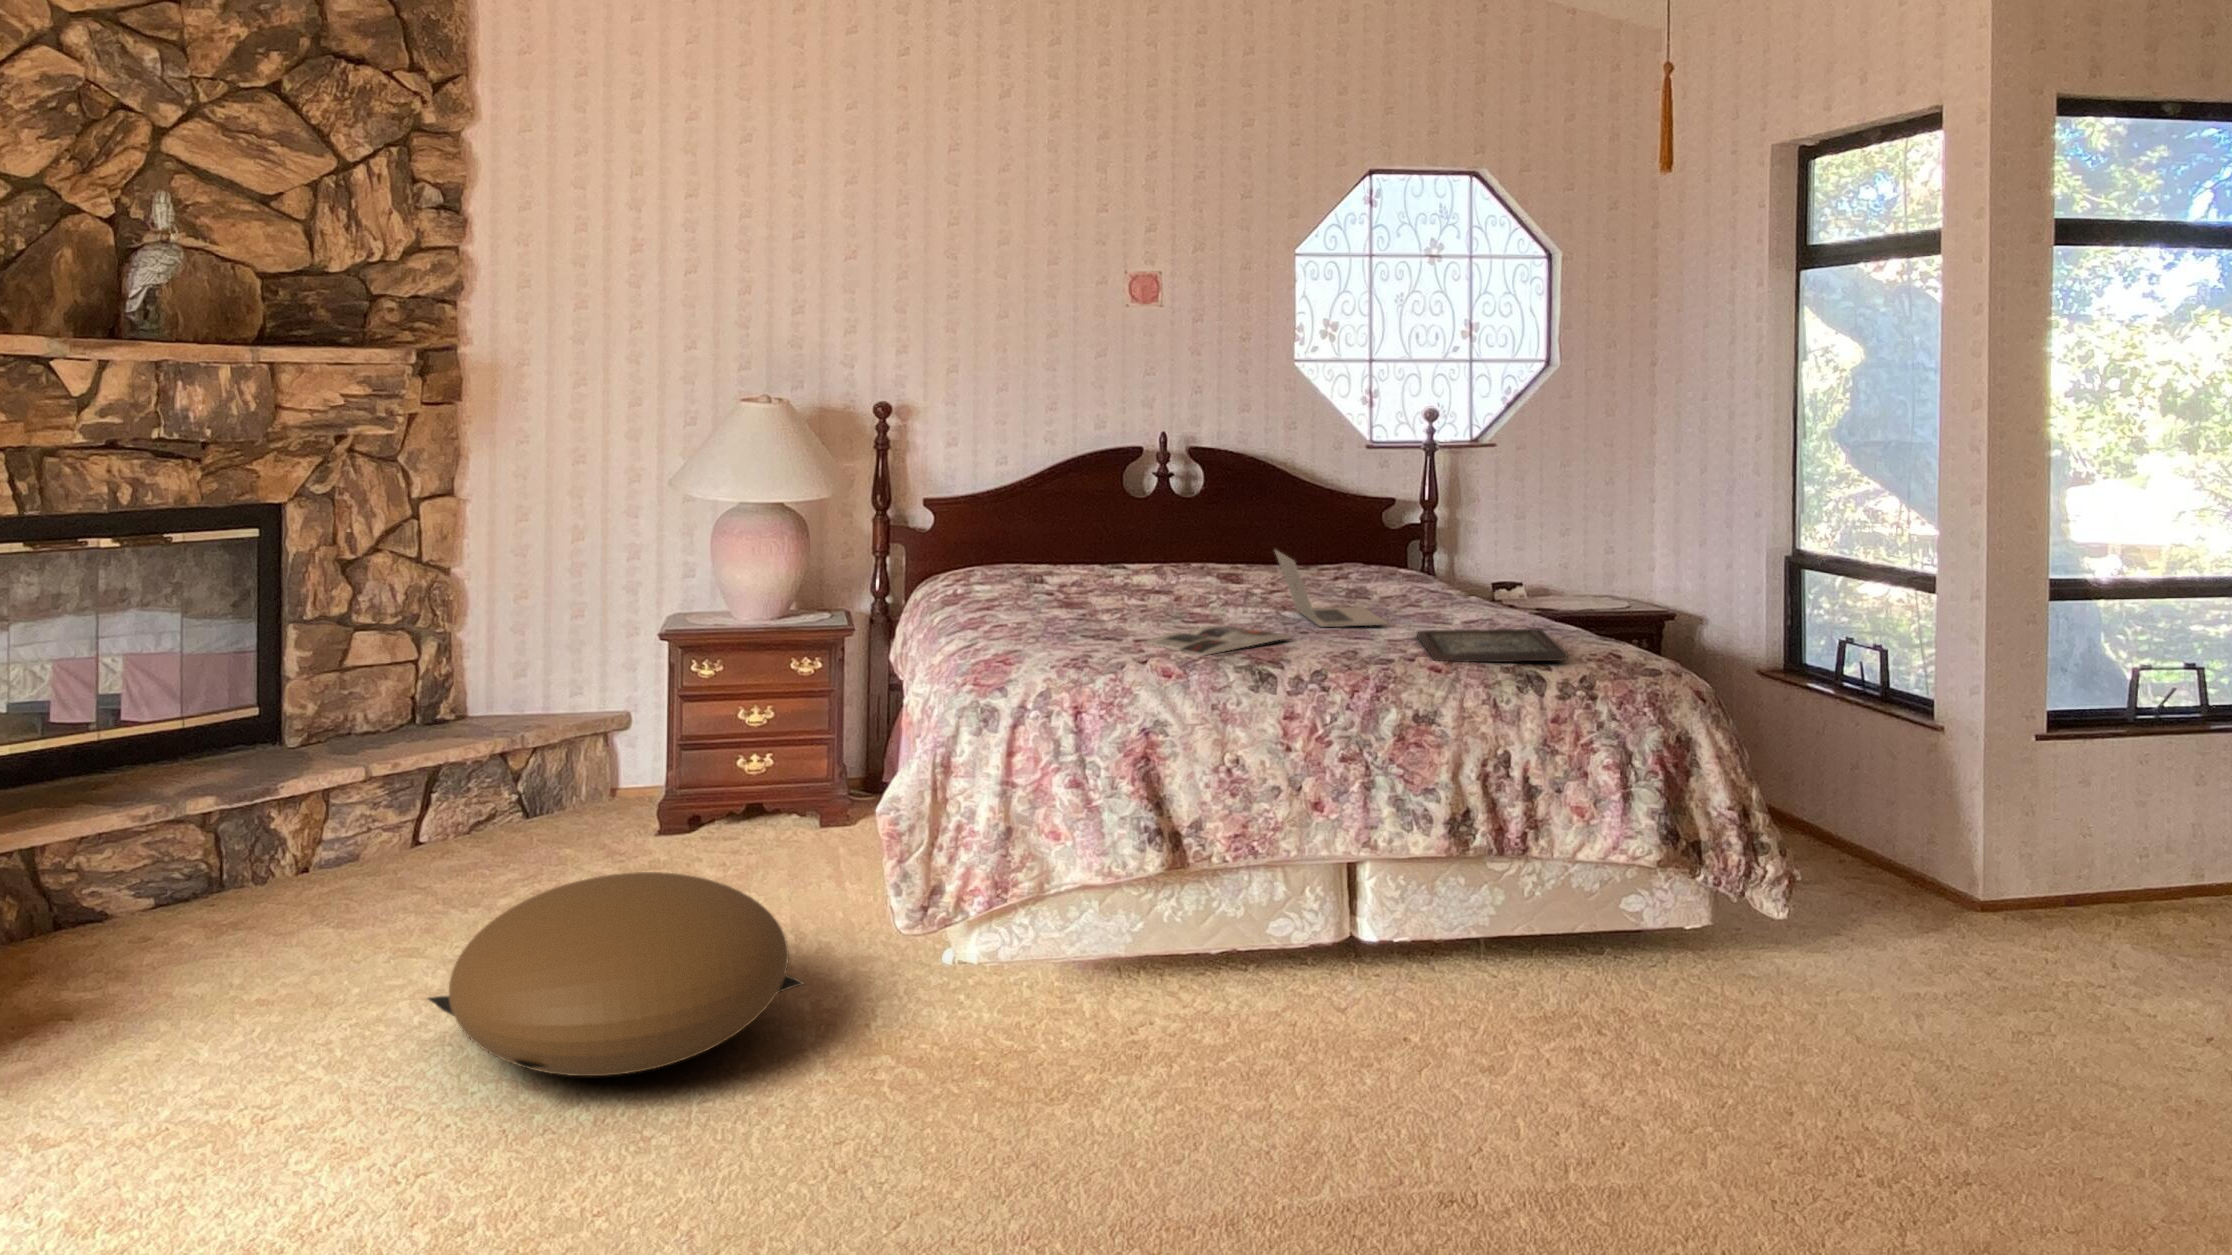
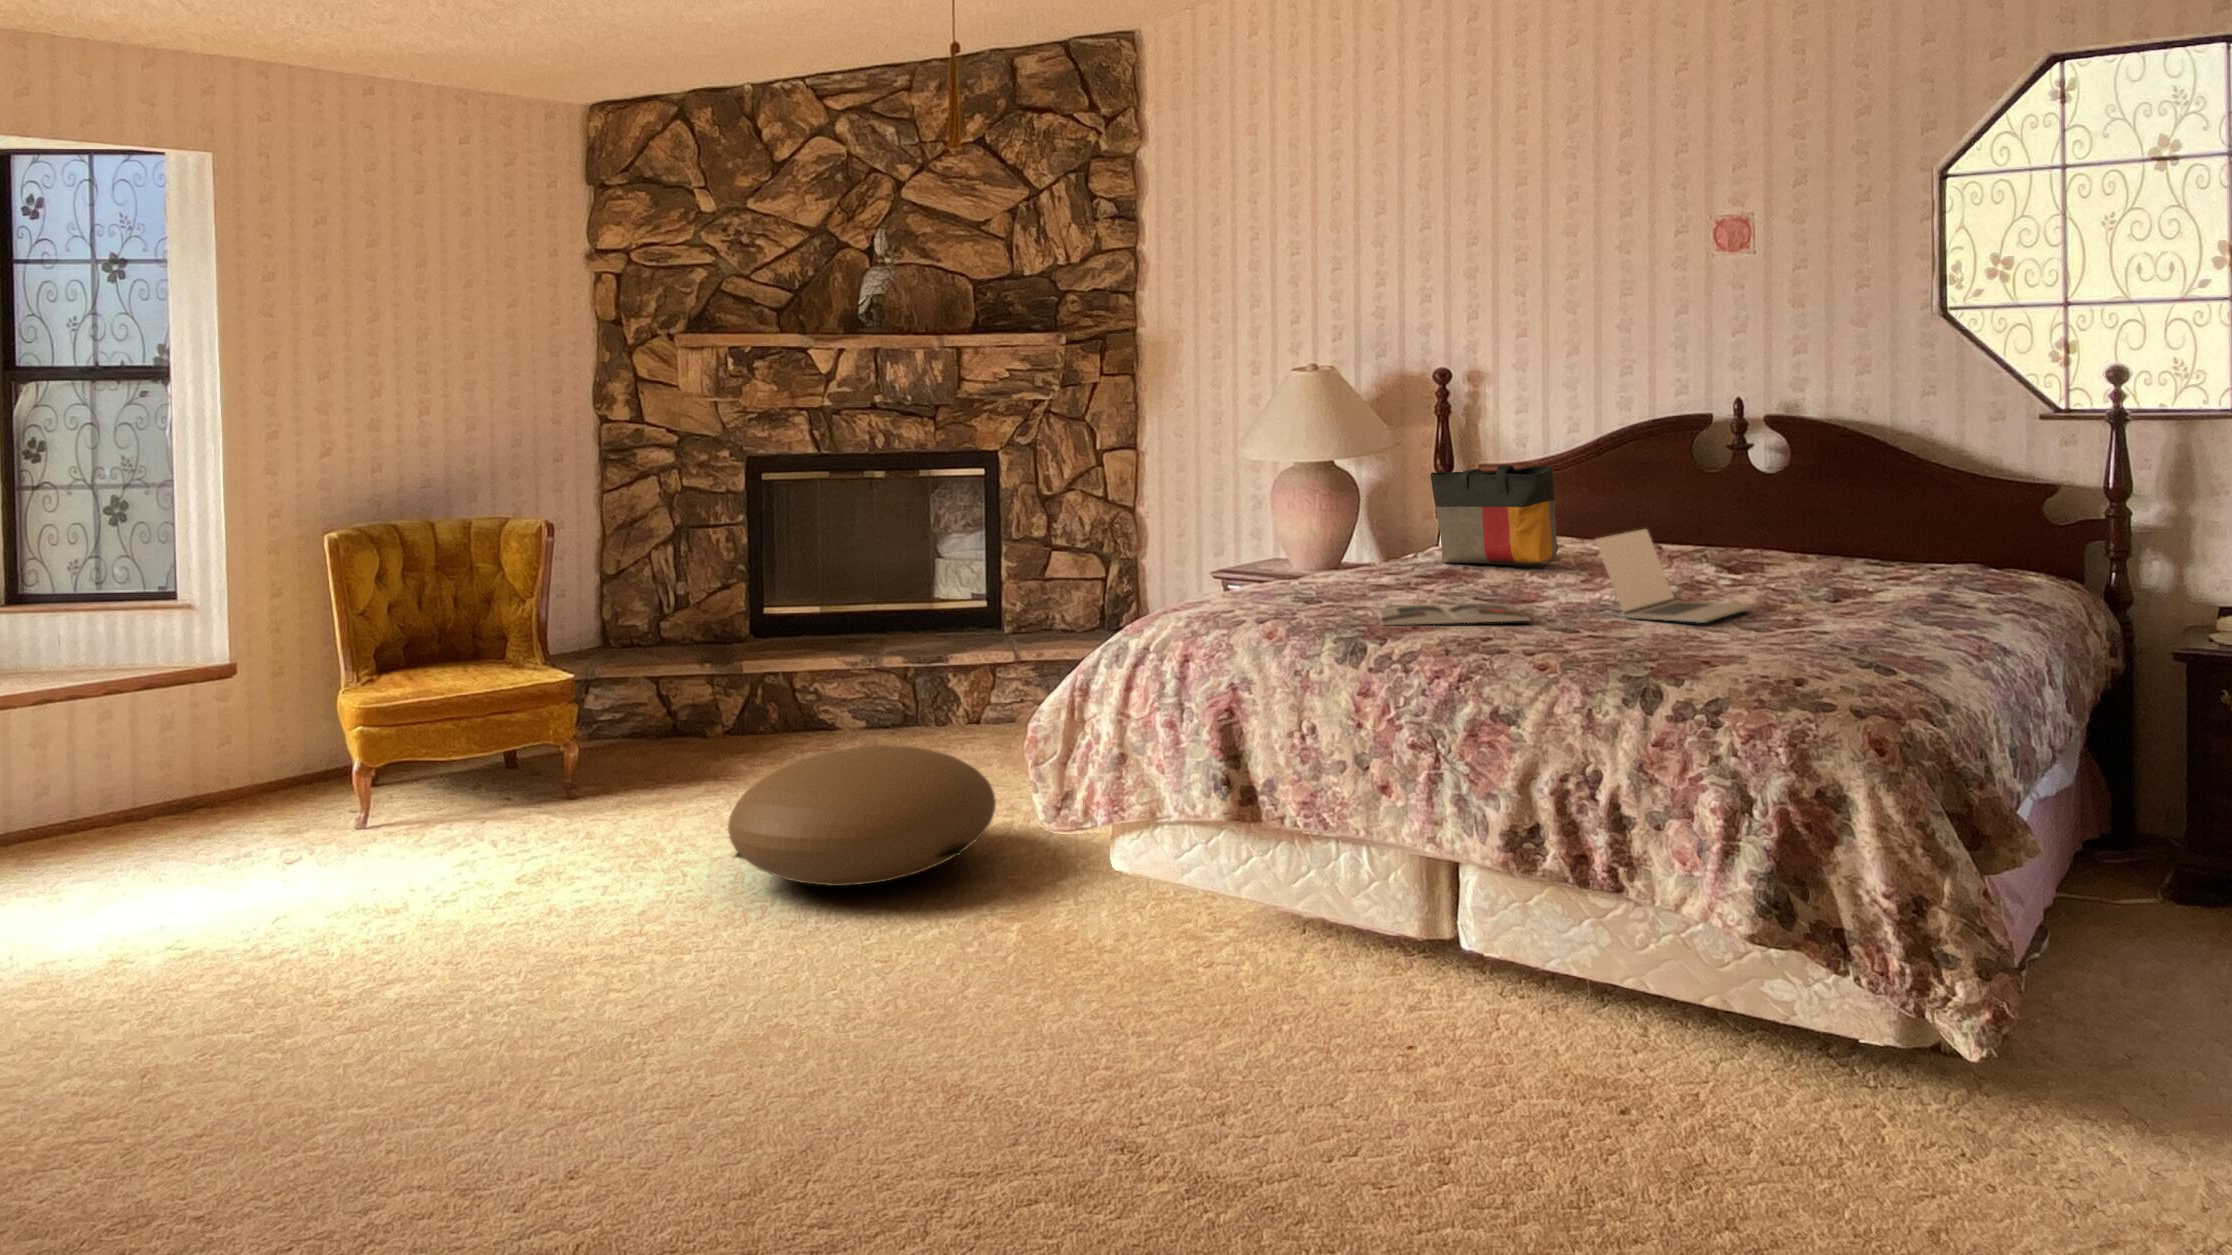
tote bag: none [990,496,1113,593] -> present [1430,465,1558,565]
tray: present [1417,629,1568,662] -> none [1607,631,1853,675]

